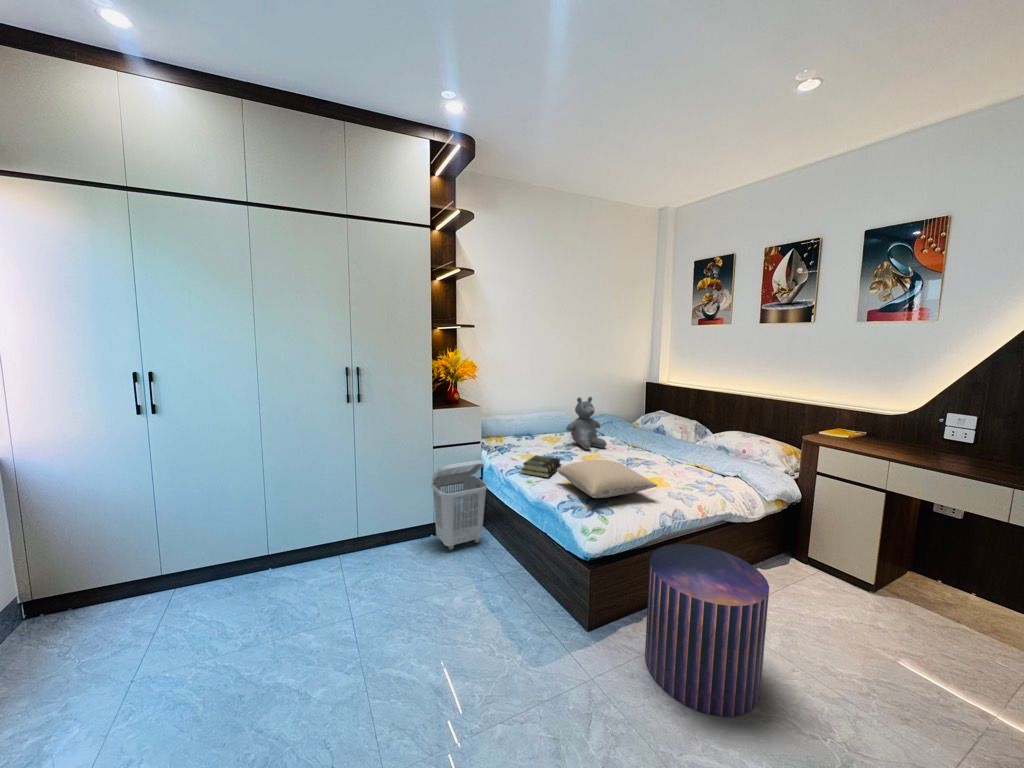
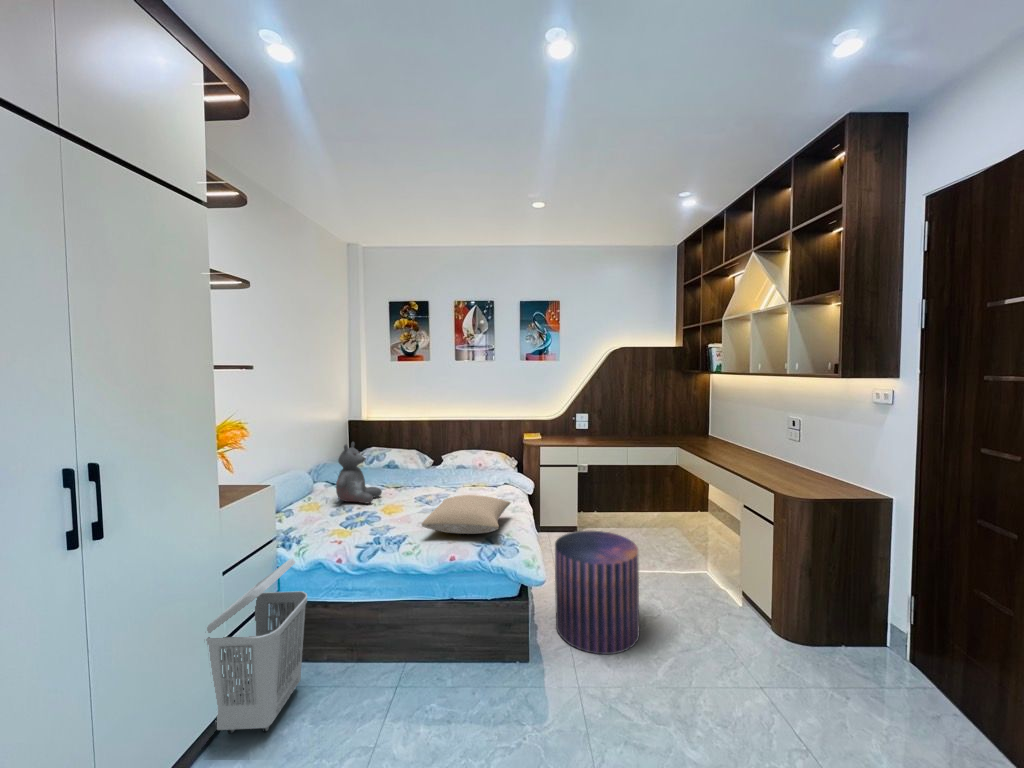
book: present [522,455,561,478] -> none [353,517,405,549]

